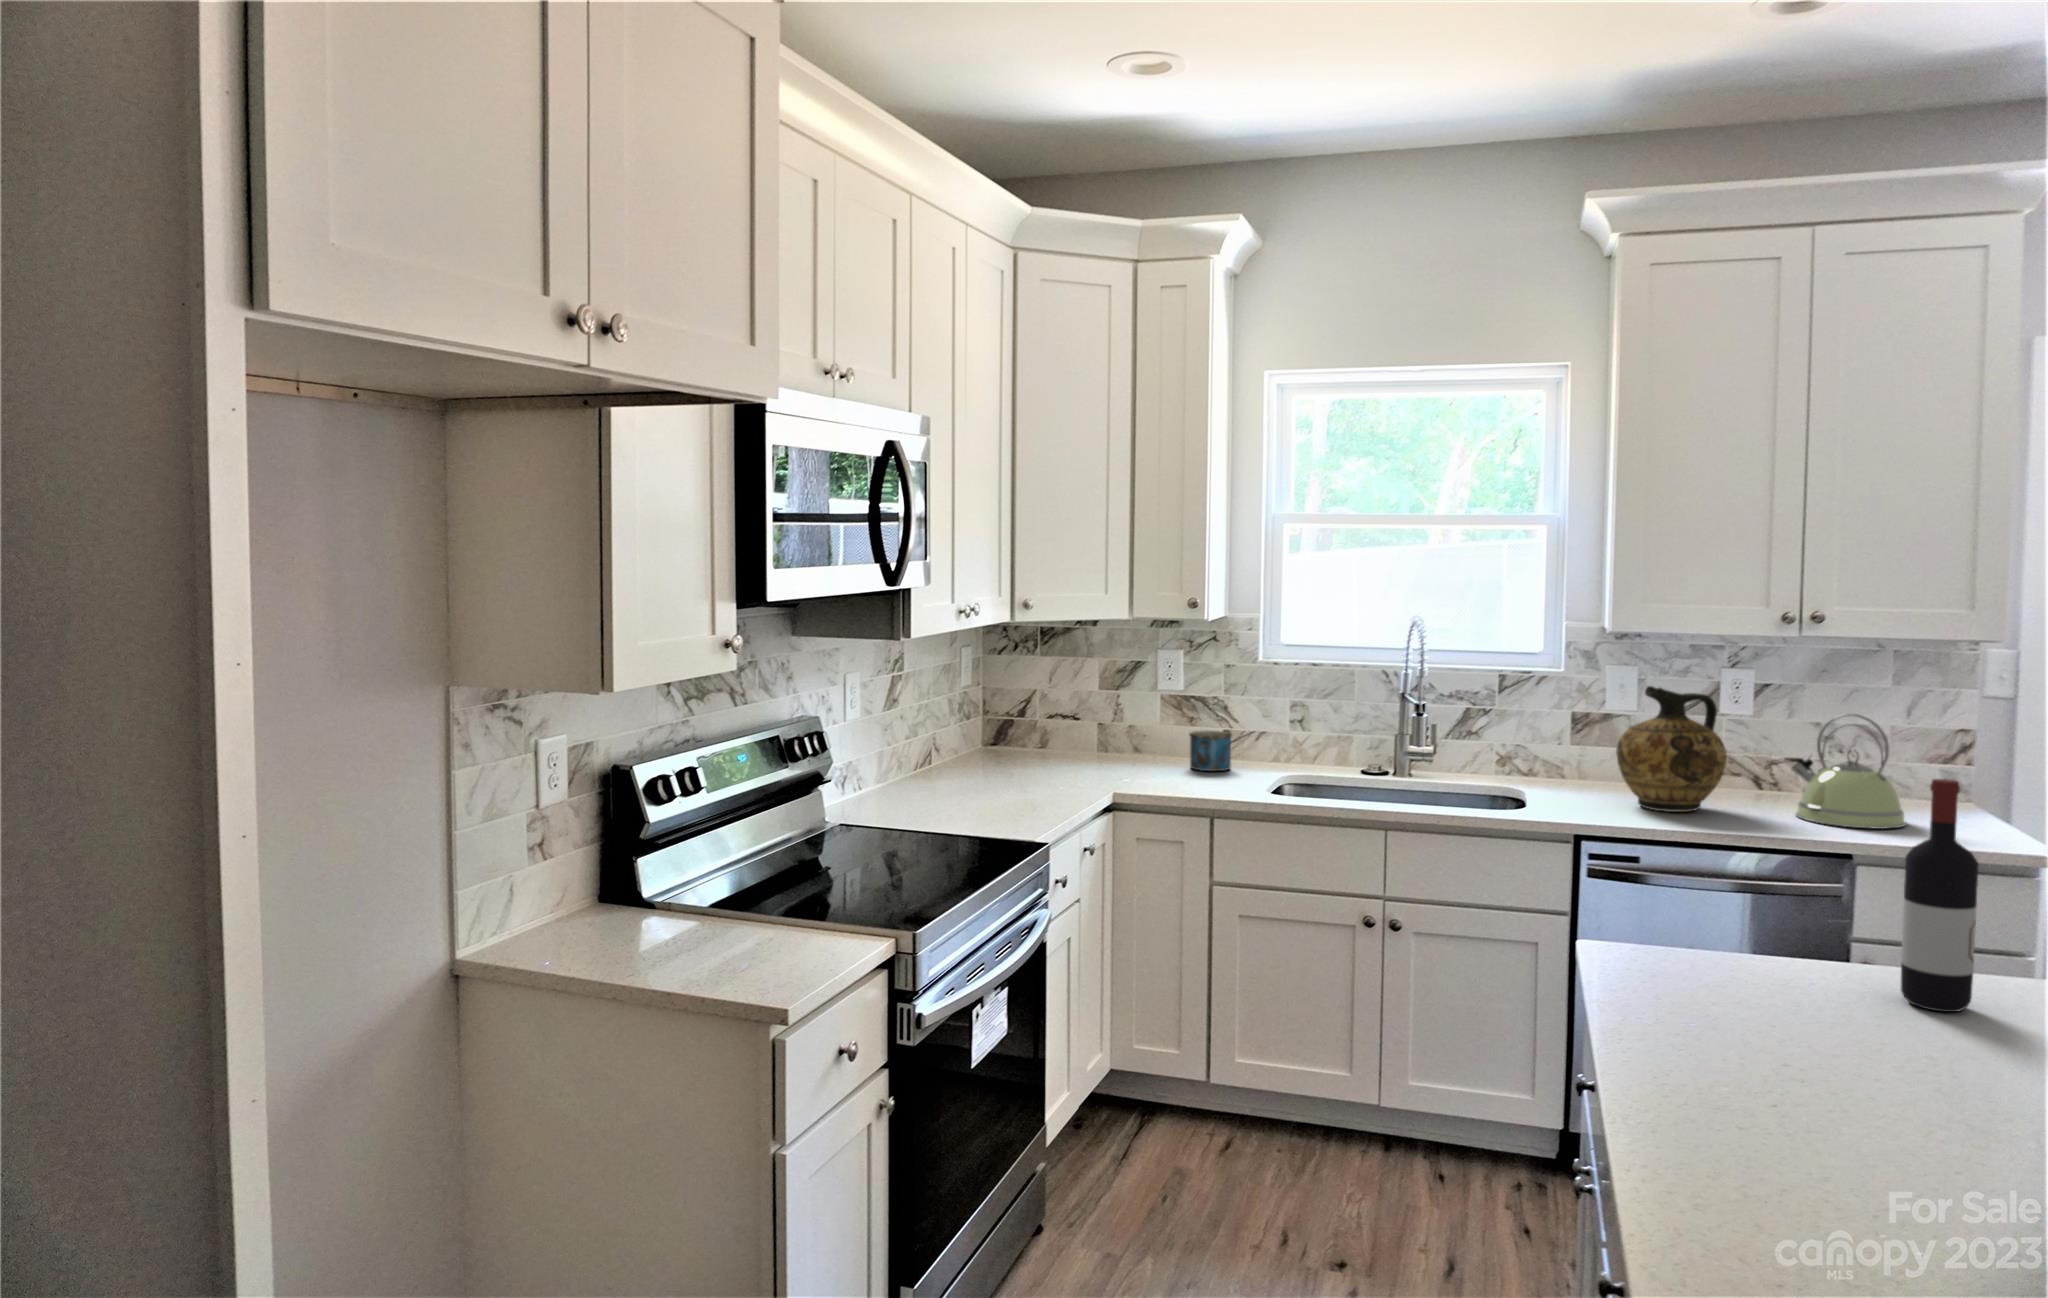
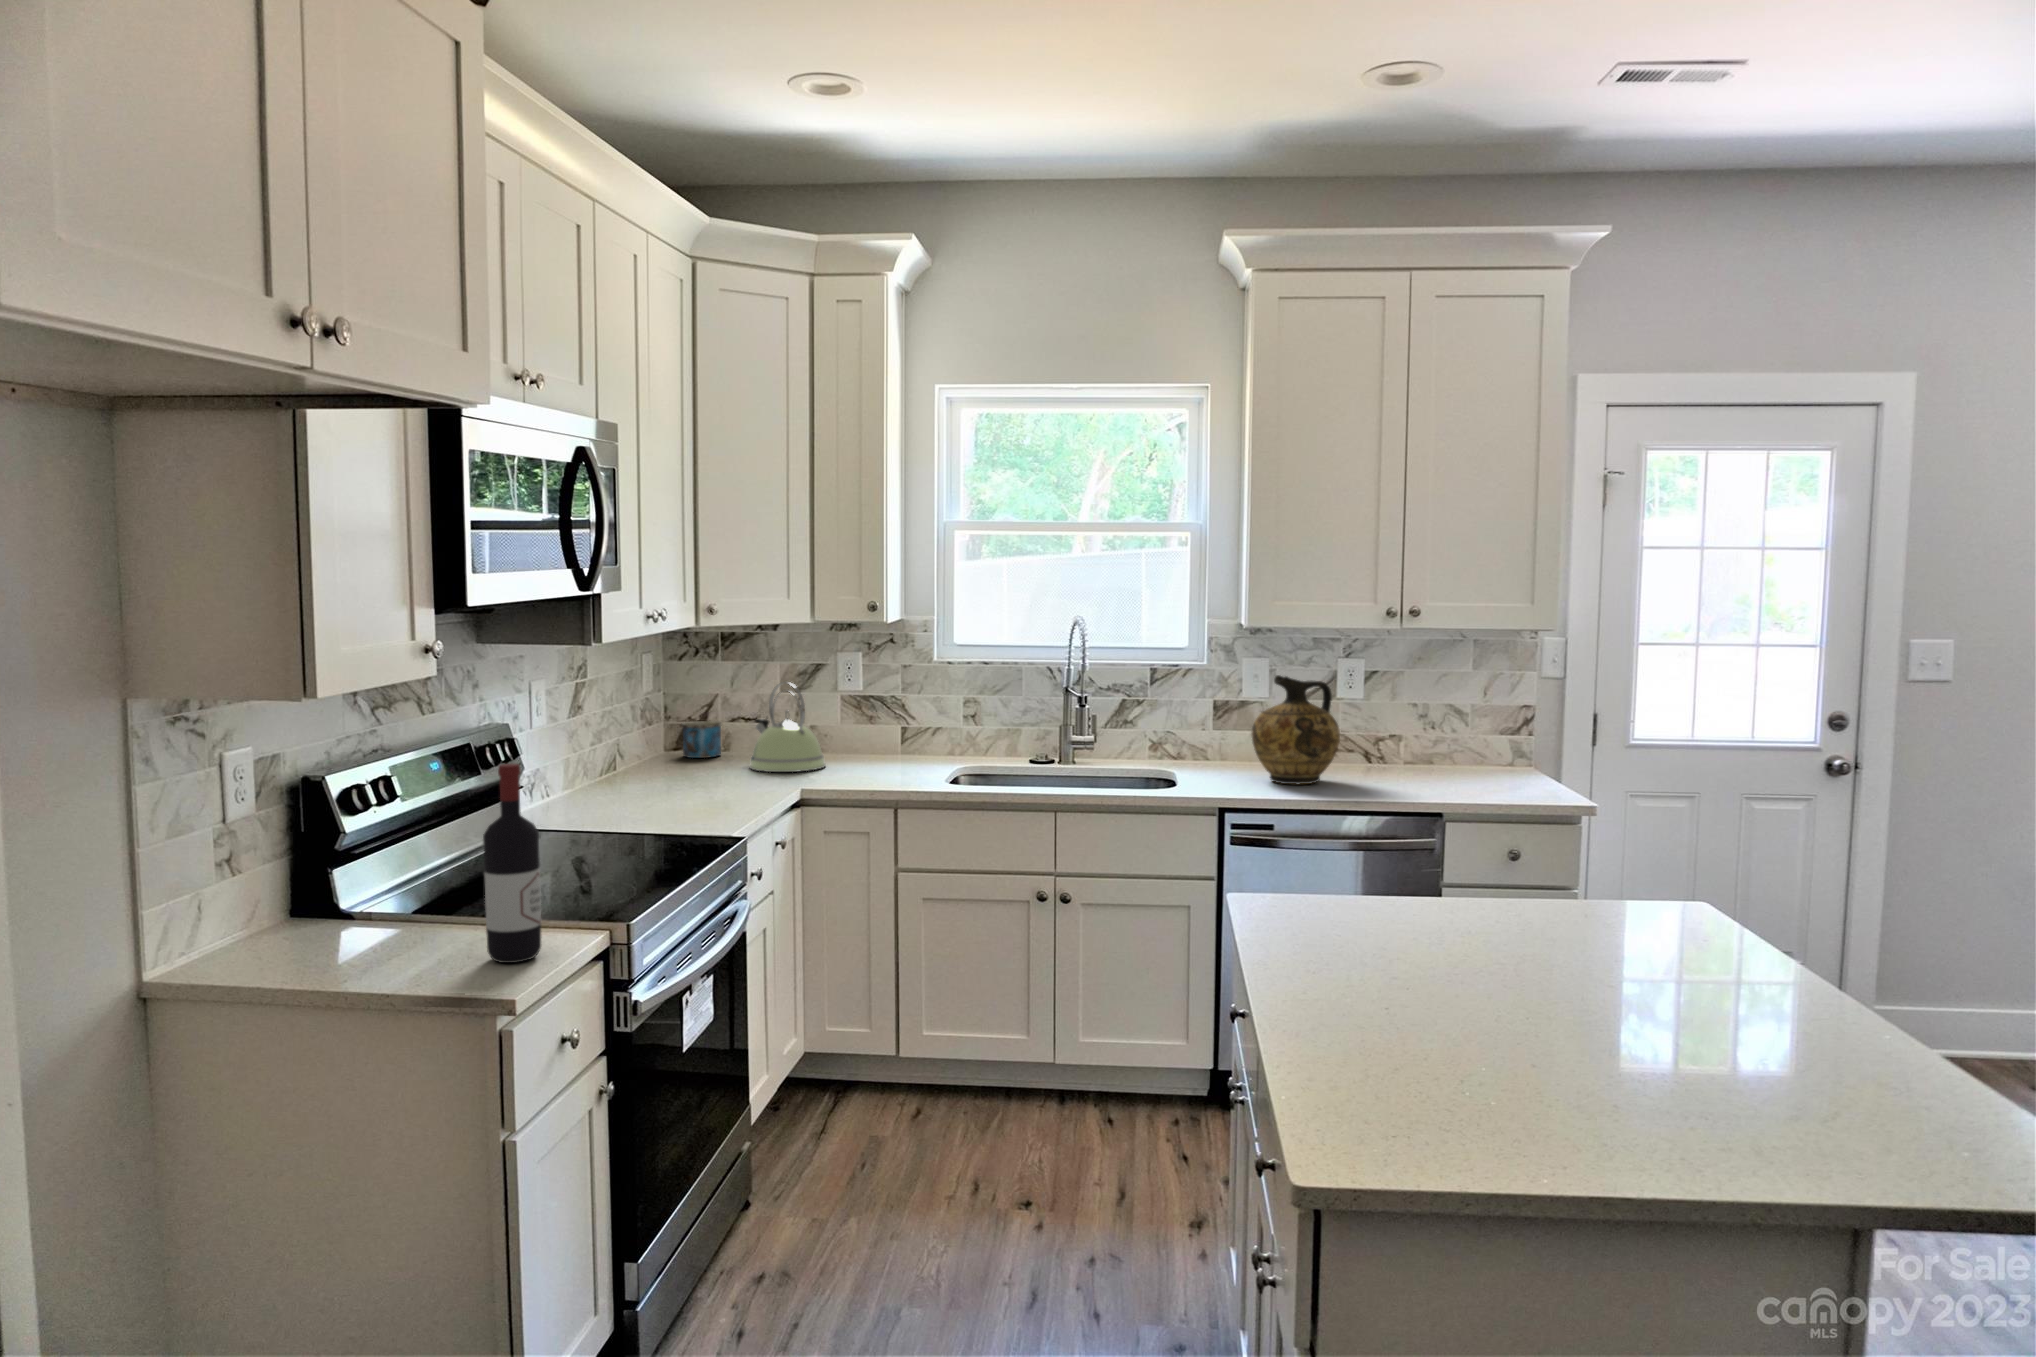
kettle: present [1790,714,1906,829] -> present [750,682,825,772]
mug: present [1189,731,1232,771] -> present [682,721,722,758]
wine bottle: present [1901,779,1979,1012] -> present [483,764,541,963]

